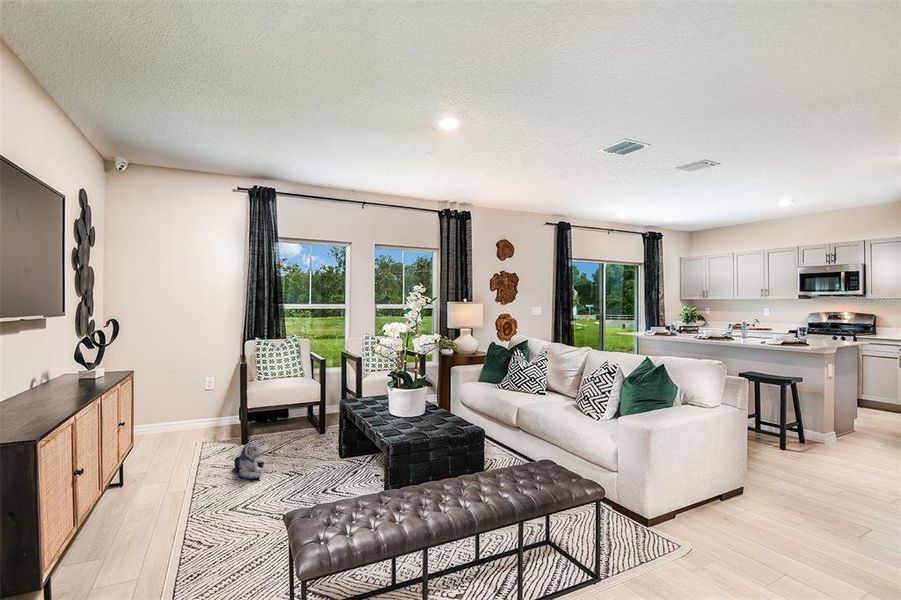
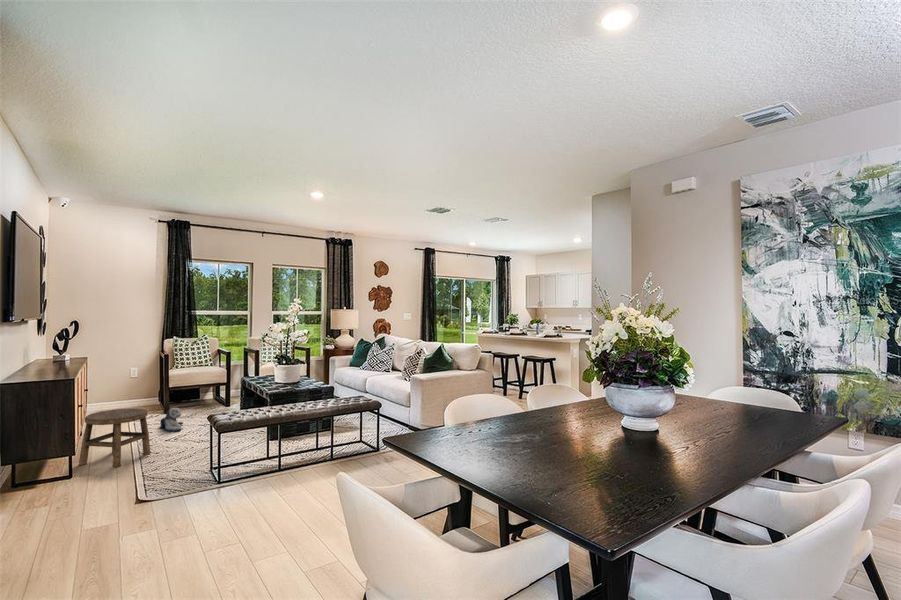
stool: none [97,457,209,568] -> present [79,408,150,467]

